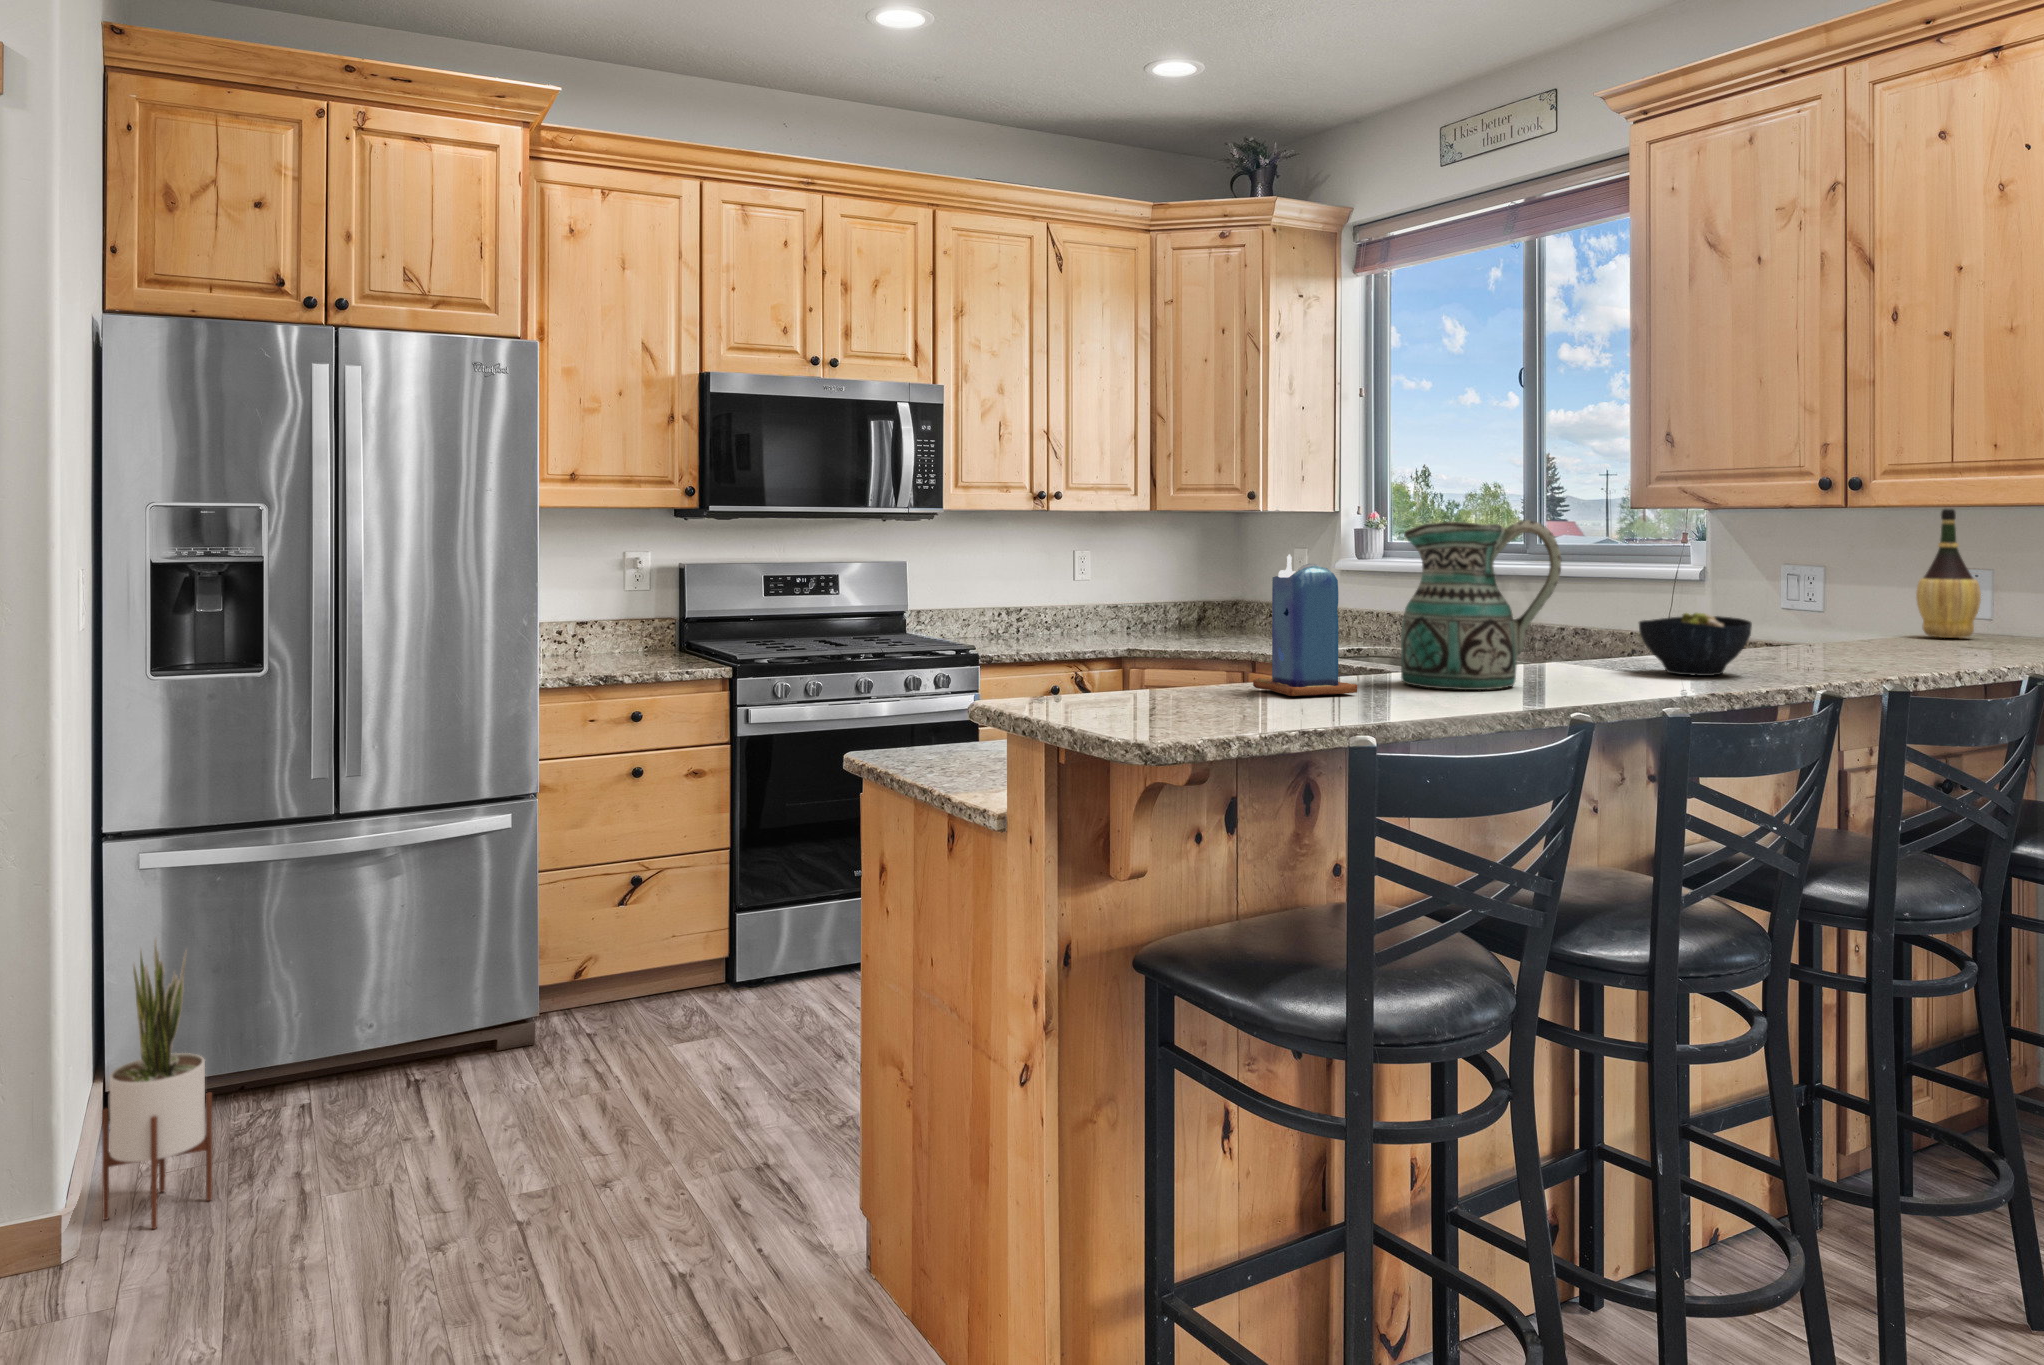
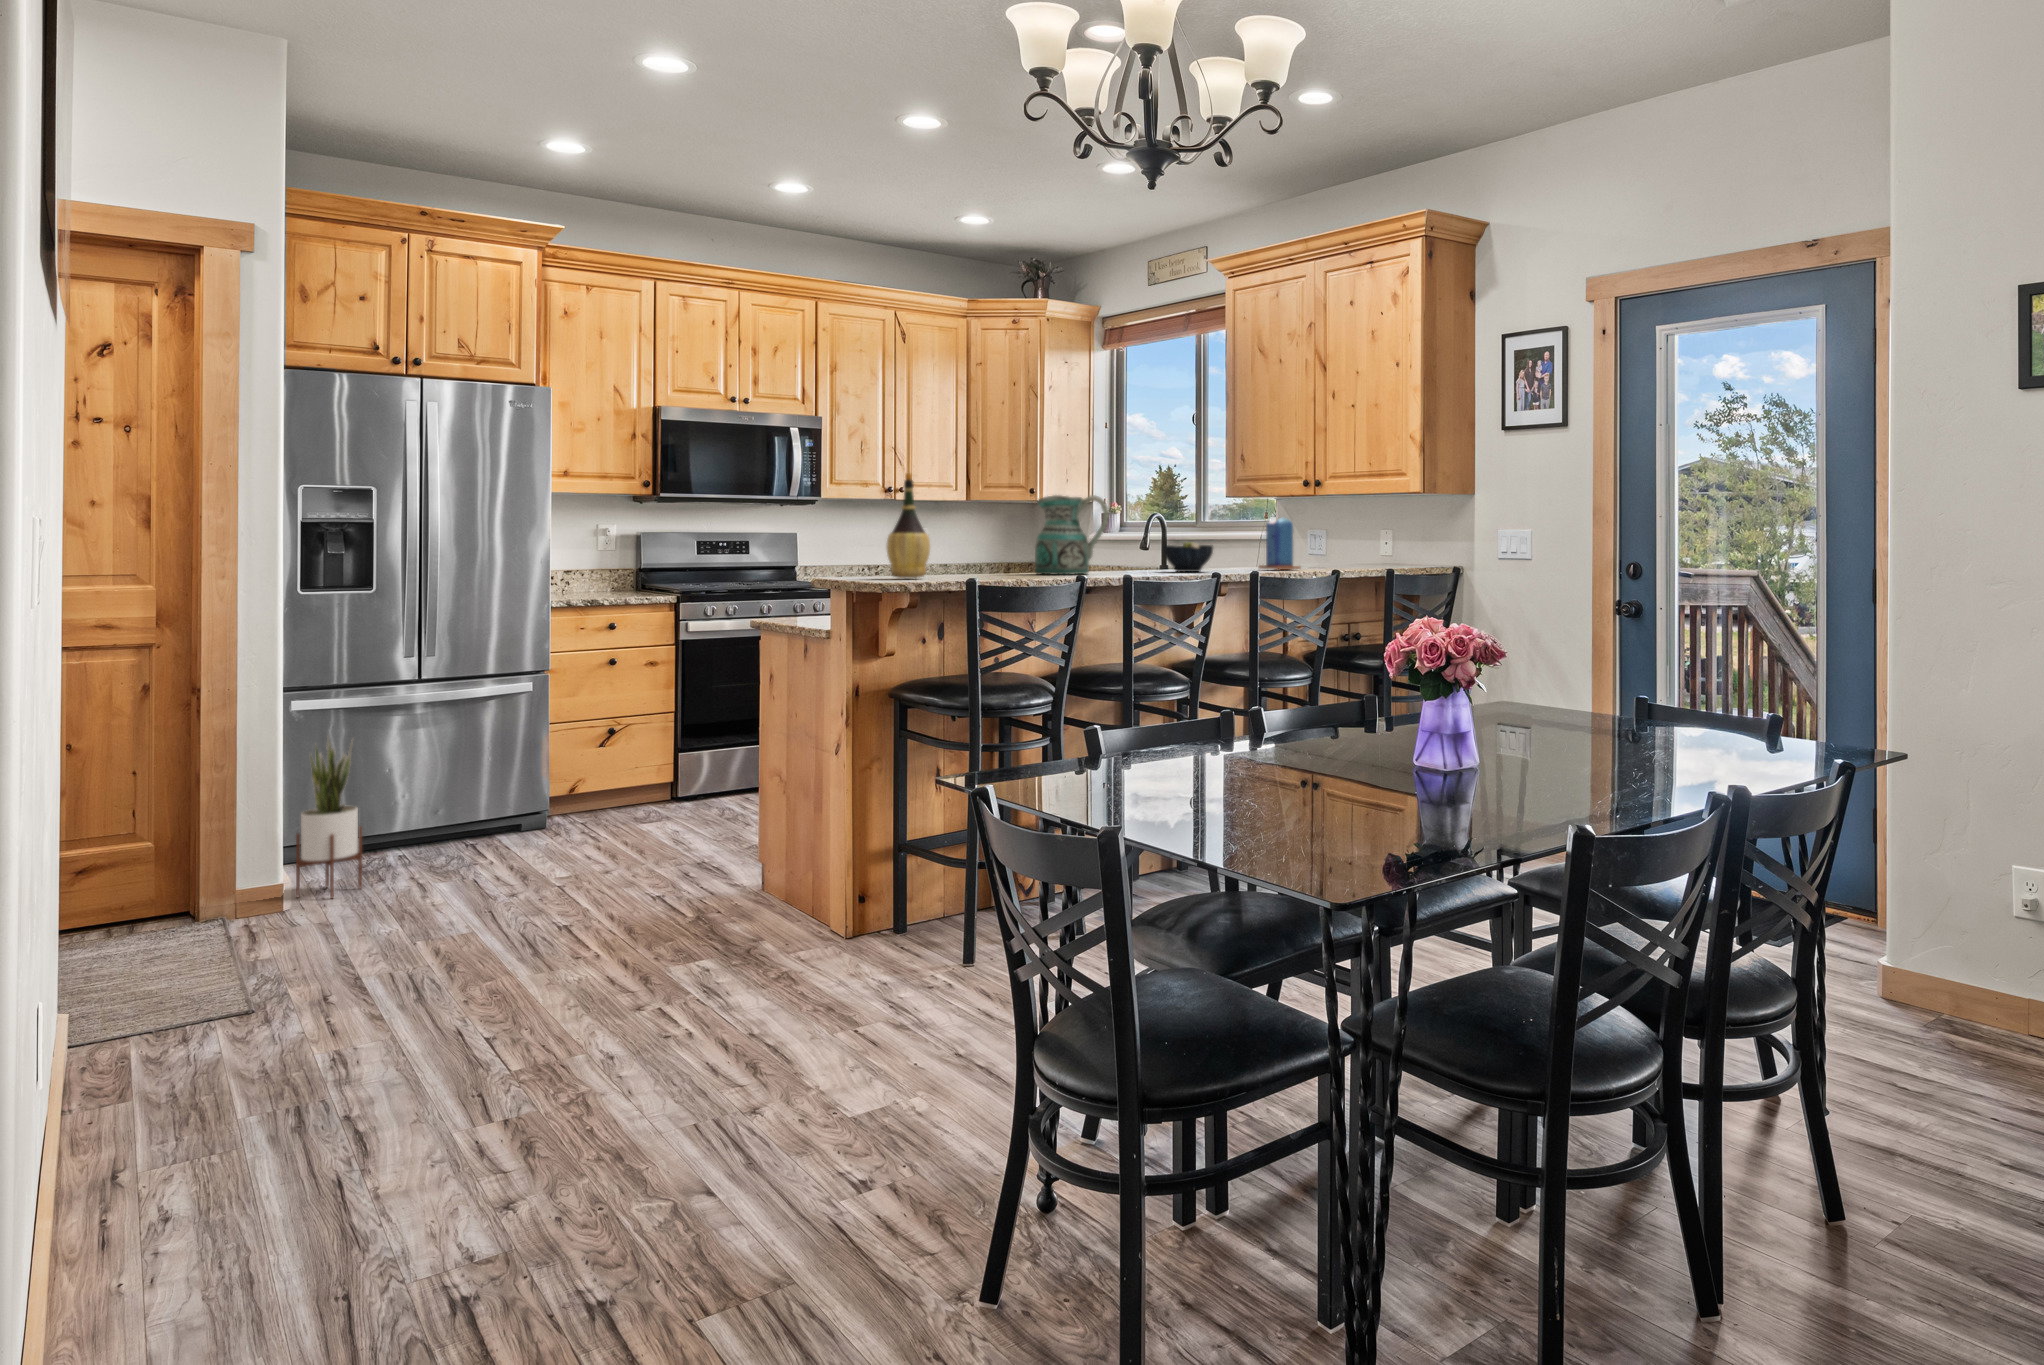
wine bottle: present [1916,509,1981,638] -> present [887,473,930,578]
candle: present [1253,554,1358,696] -> present [1259,517,1300,570]

